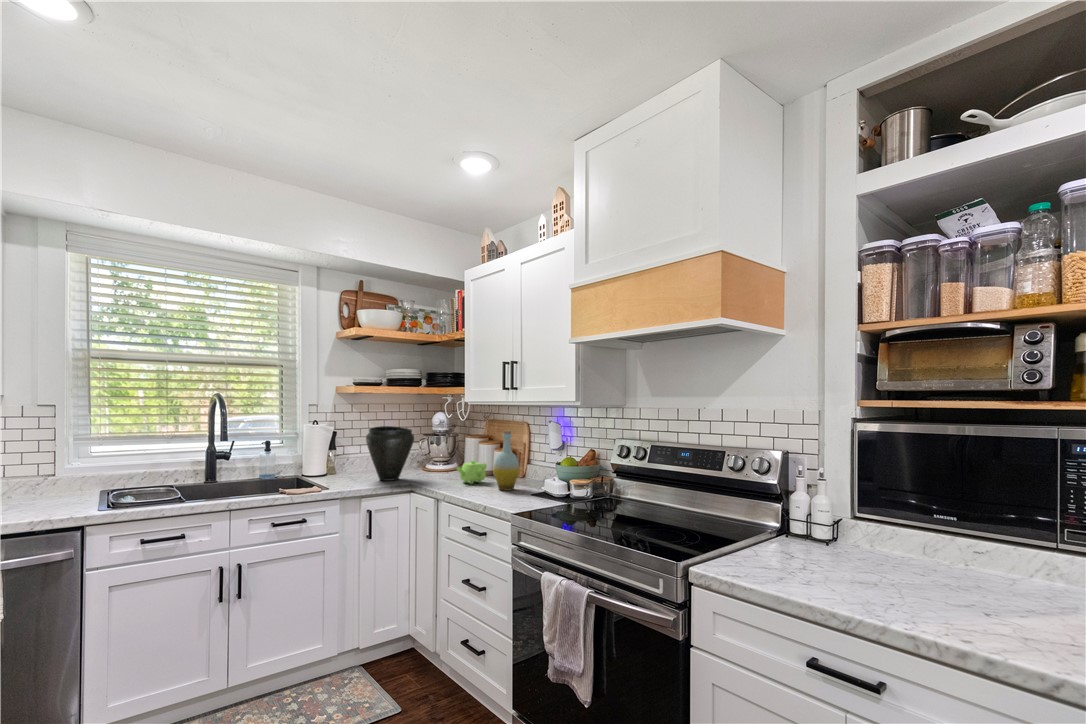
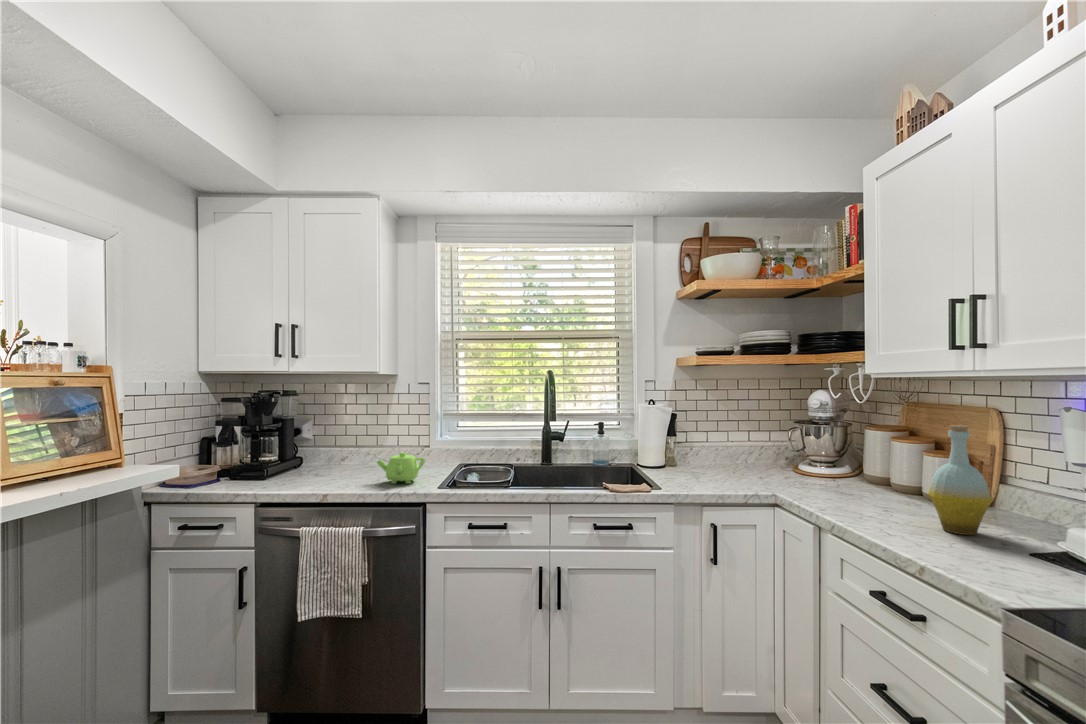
vase: present [366,426,414,481] -> none [712,409,781,485]
teapot: present [457,460,487,484] -> present [377,452,425,484]

